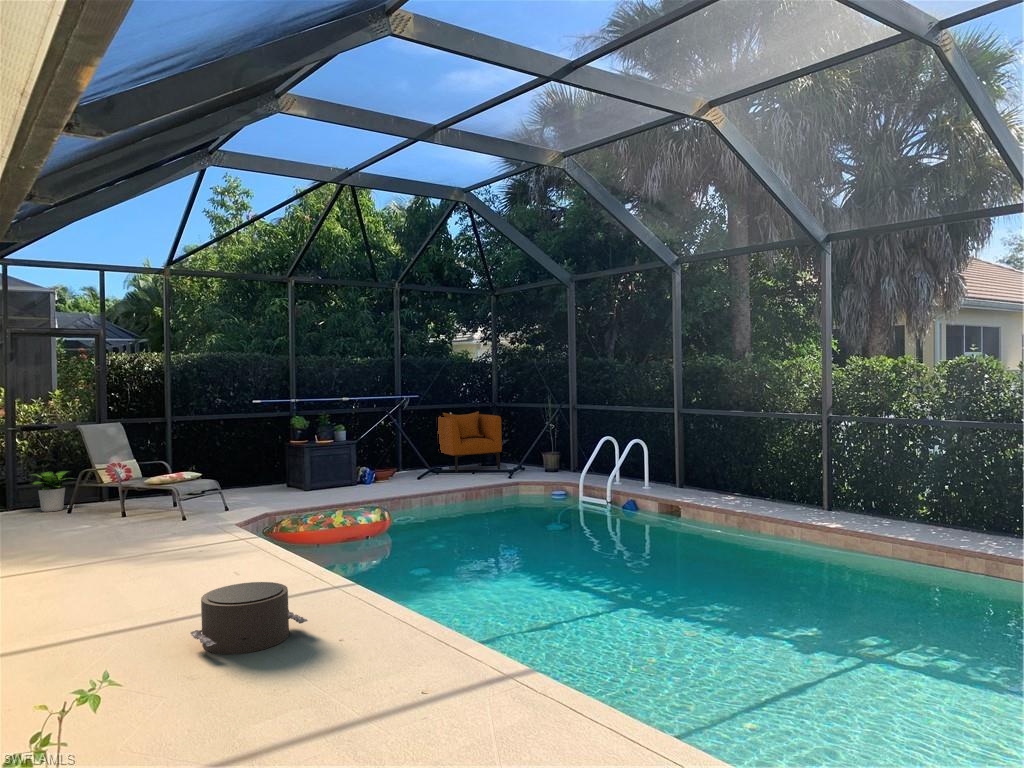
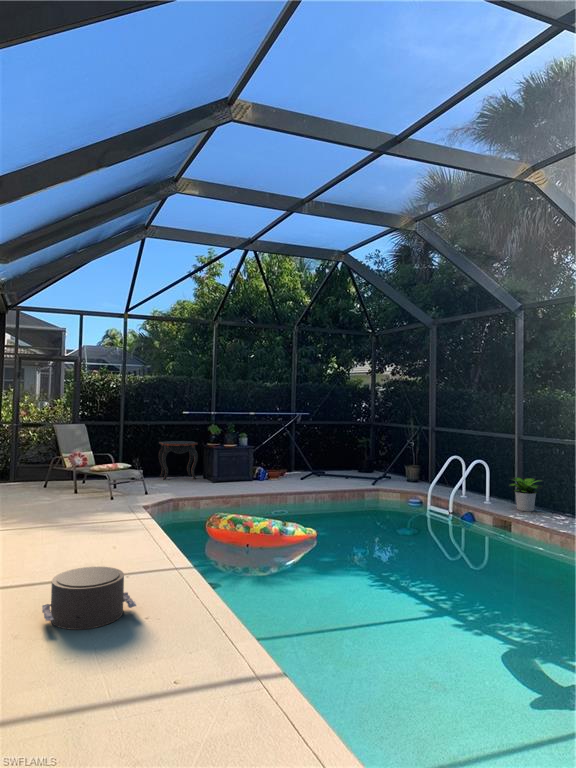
armchair: present [438,411,502,473] -> none [321,428,371,476]
side table: none [227,439,282,492] -> present [159,441,198,480]
potted plant: present [29,471,77,512] -> present [509,477,544,512]

